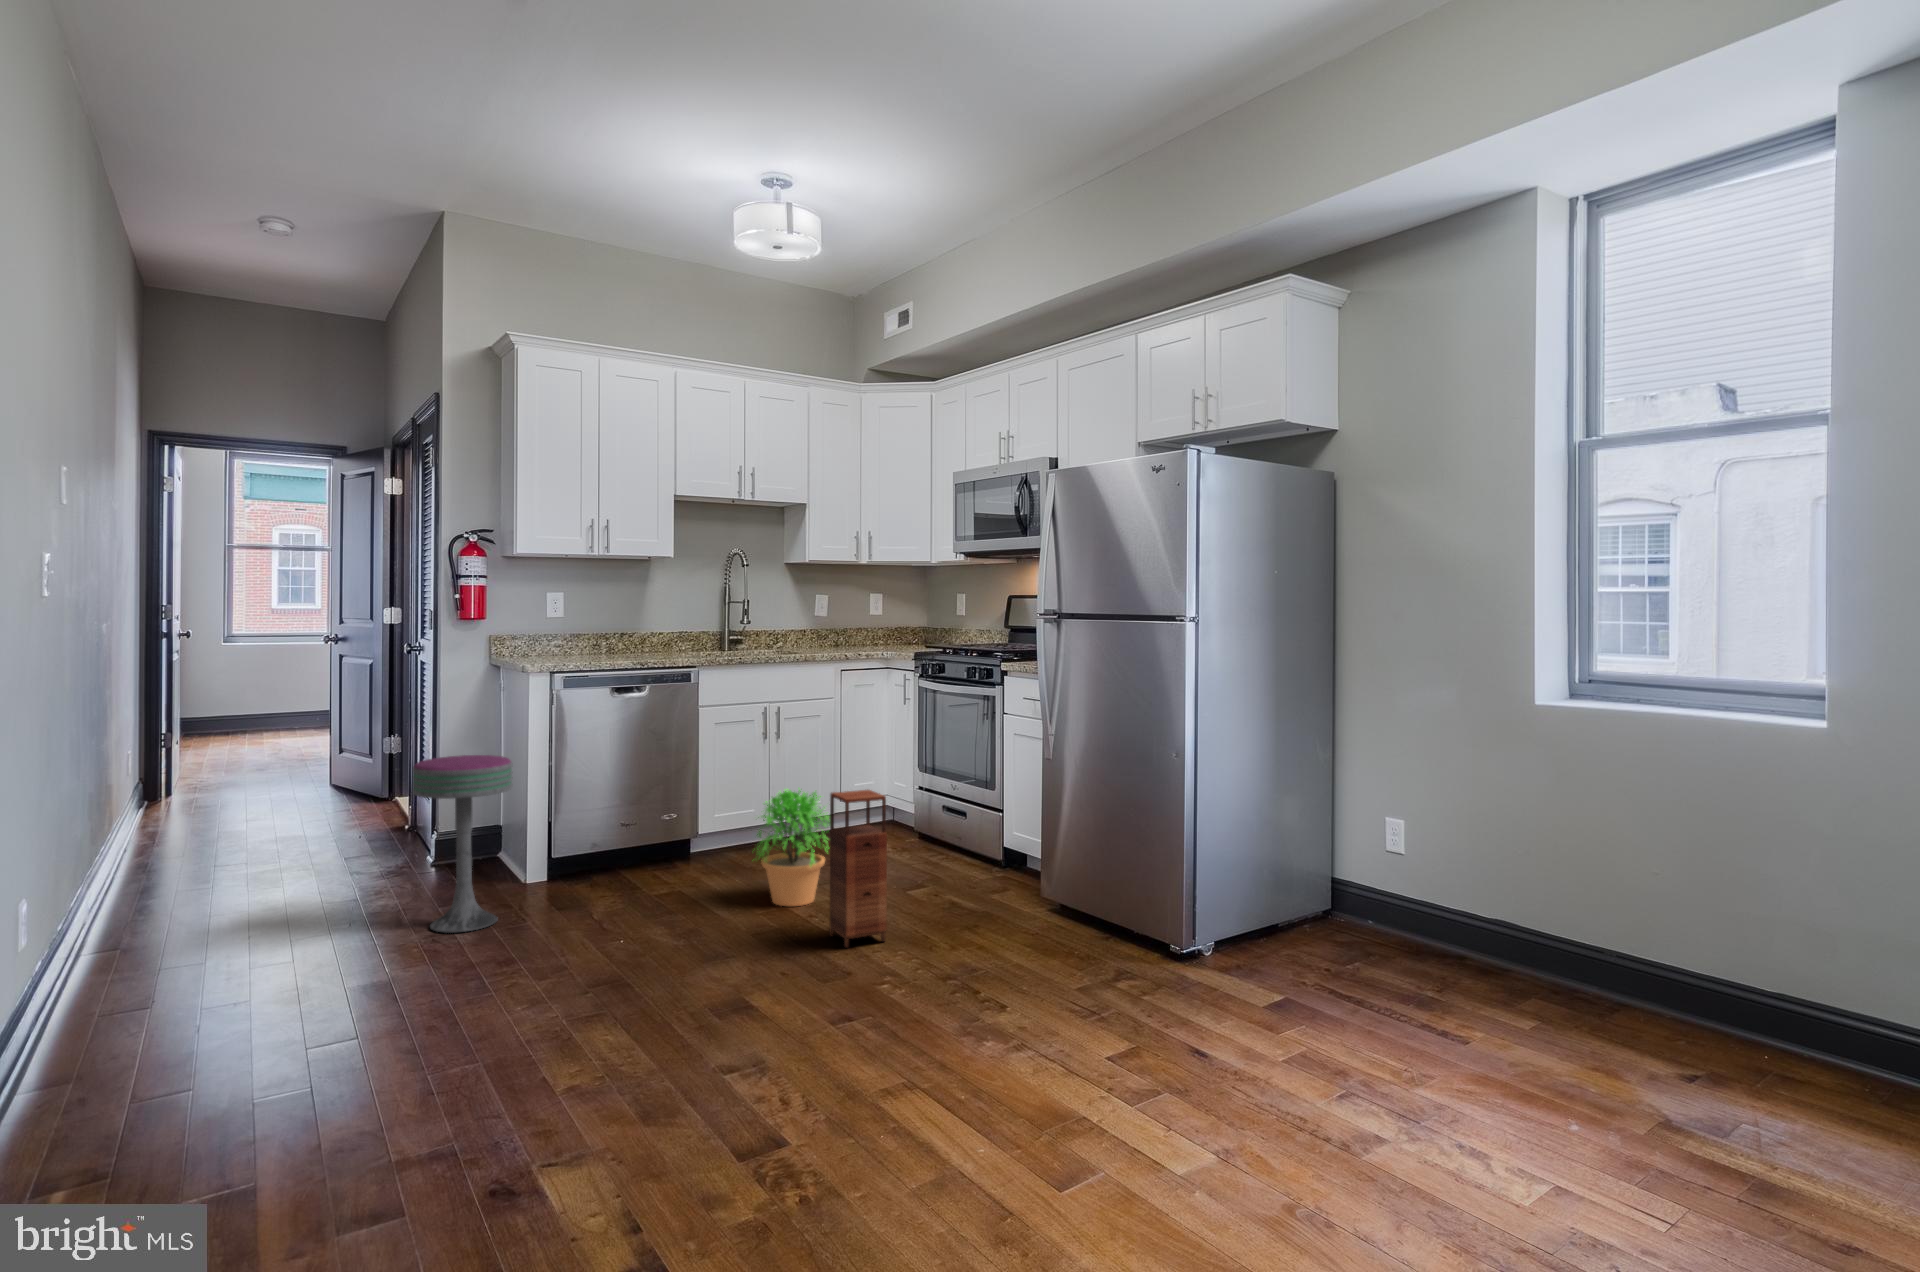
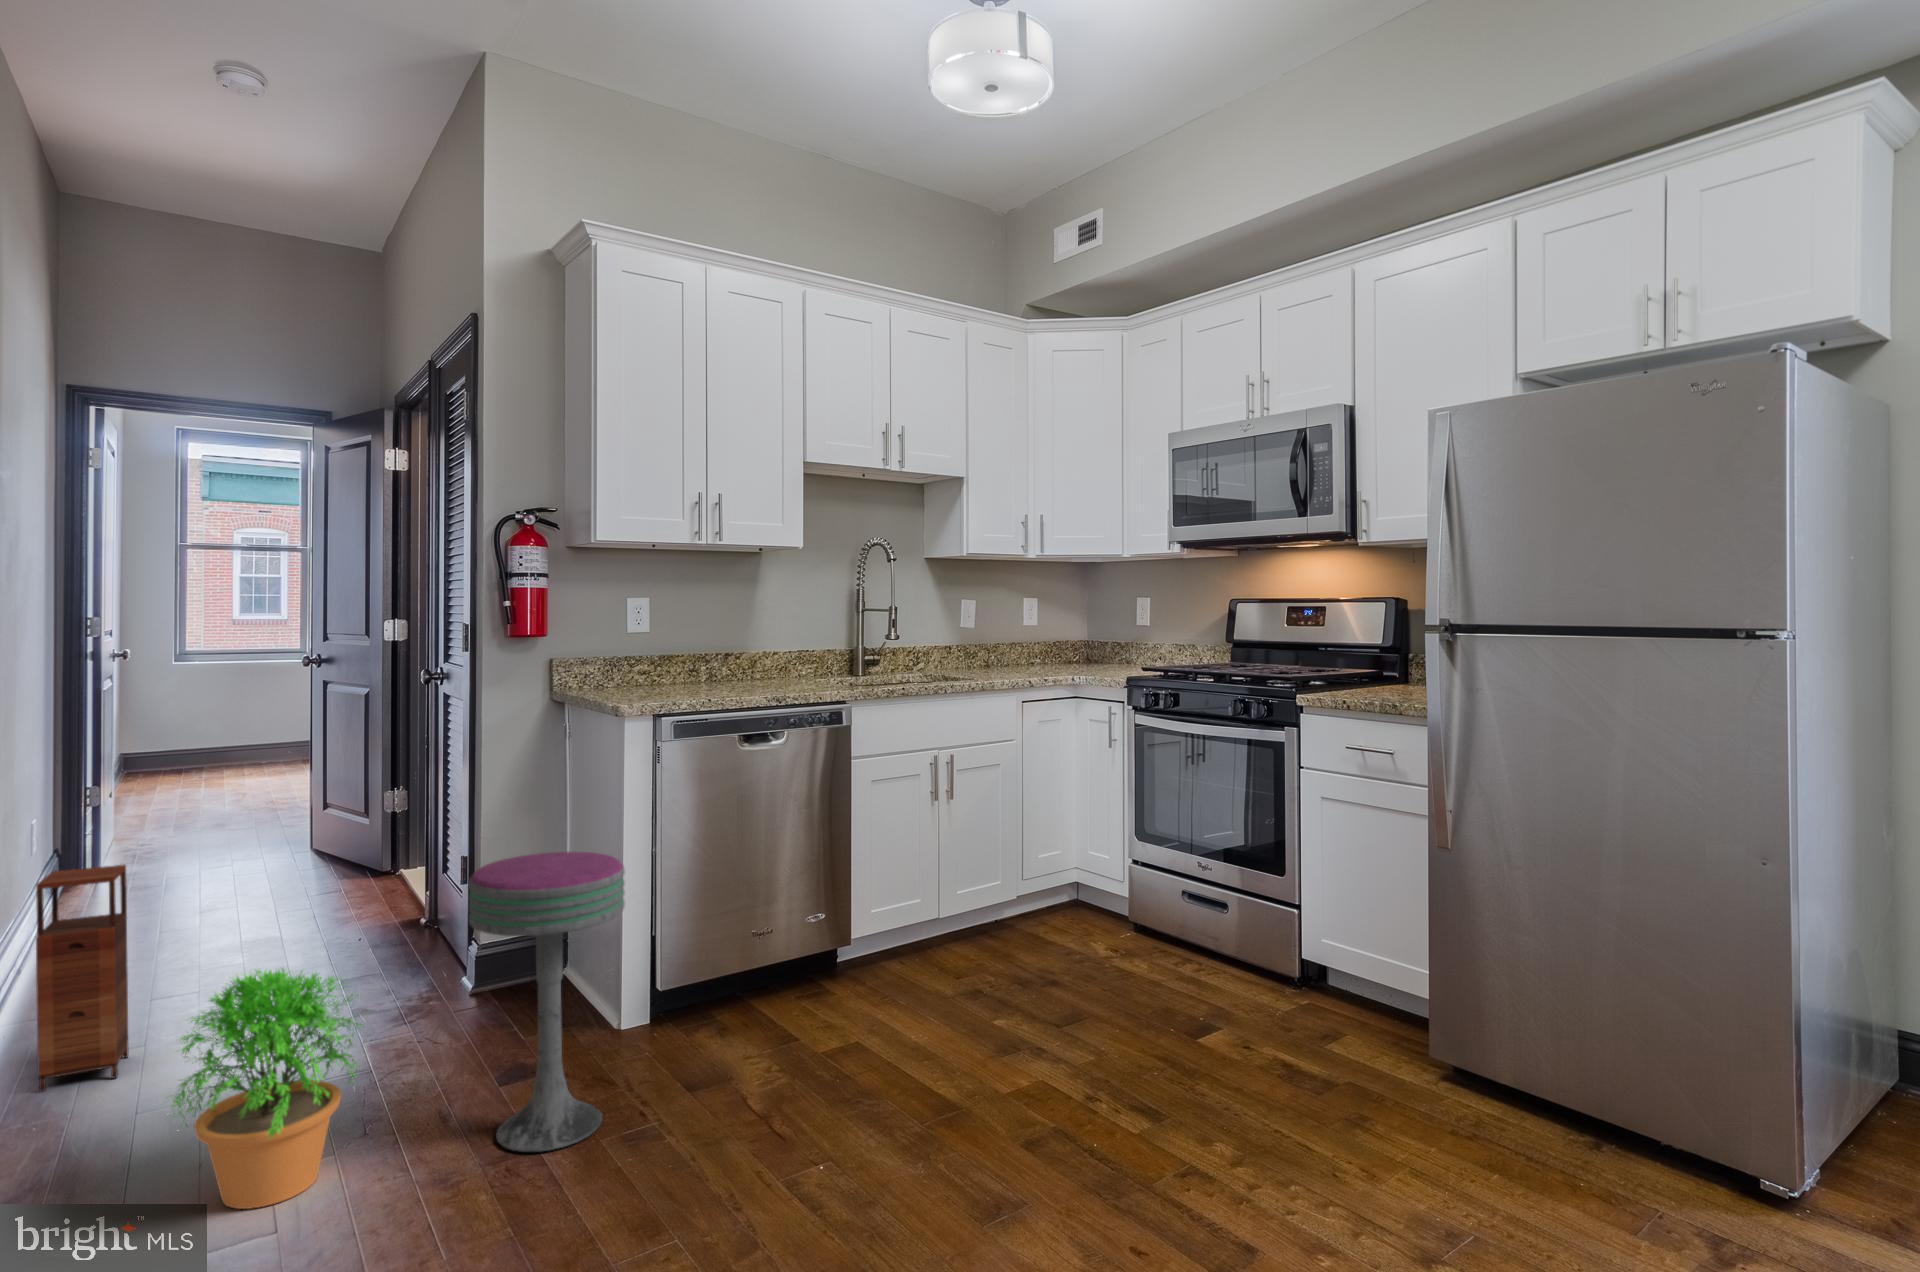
potted plant: present [753,789,830,906] -> present [172,969,364,1209]
storage cabinet: present [830,790,887,948] -> present [36,865,129,1091]

